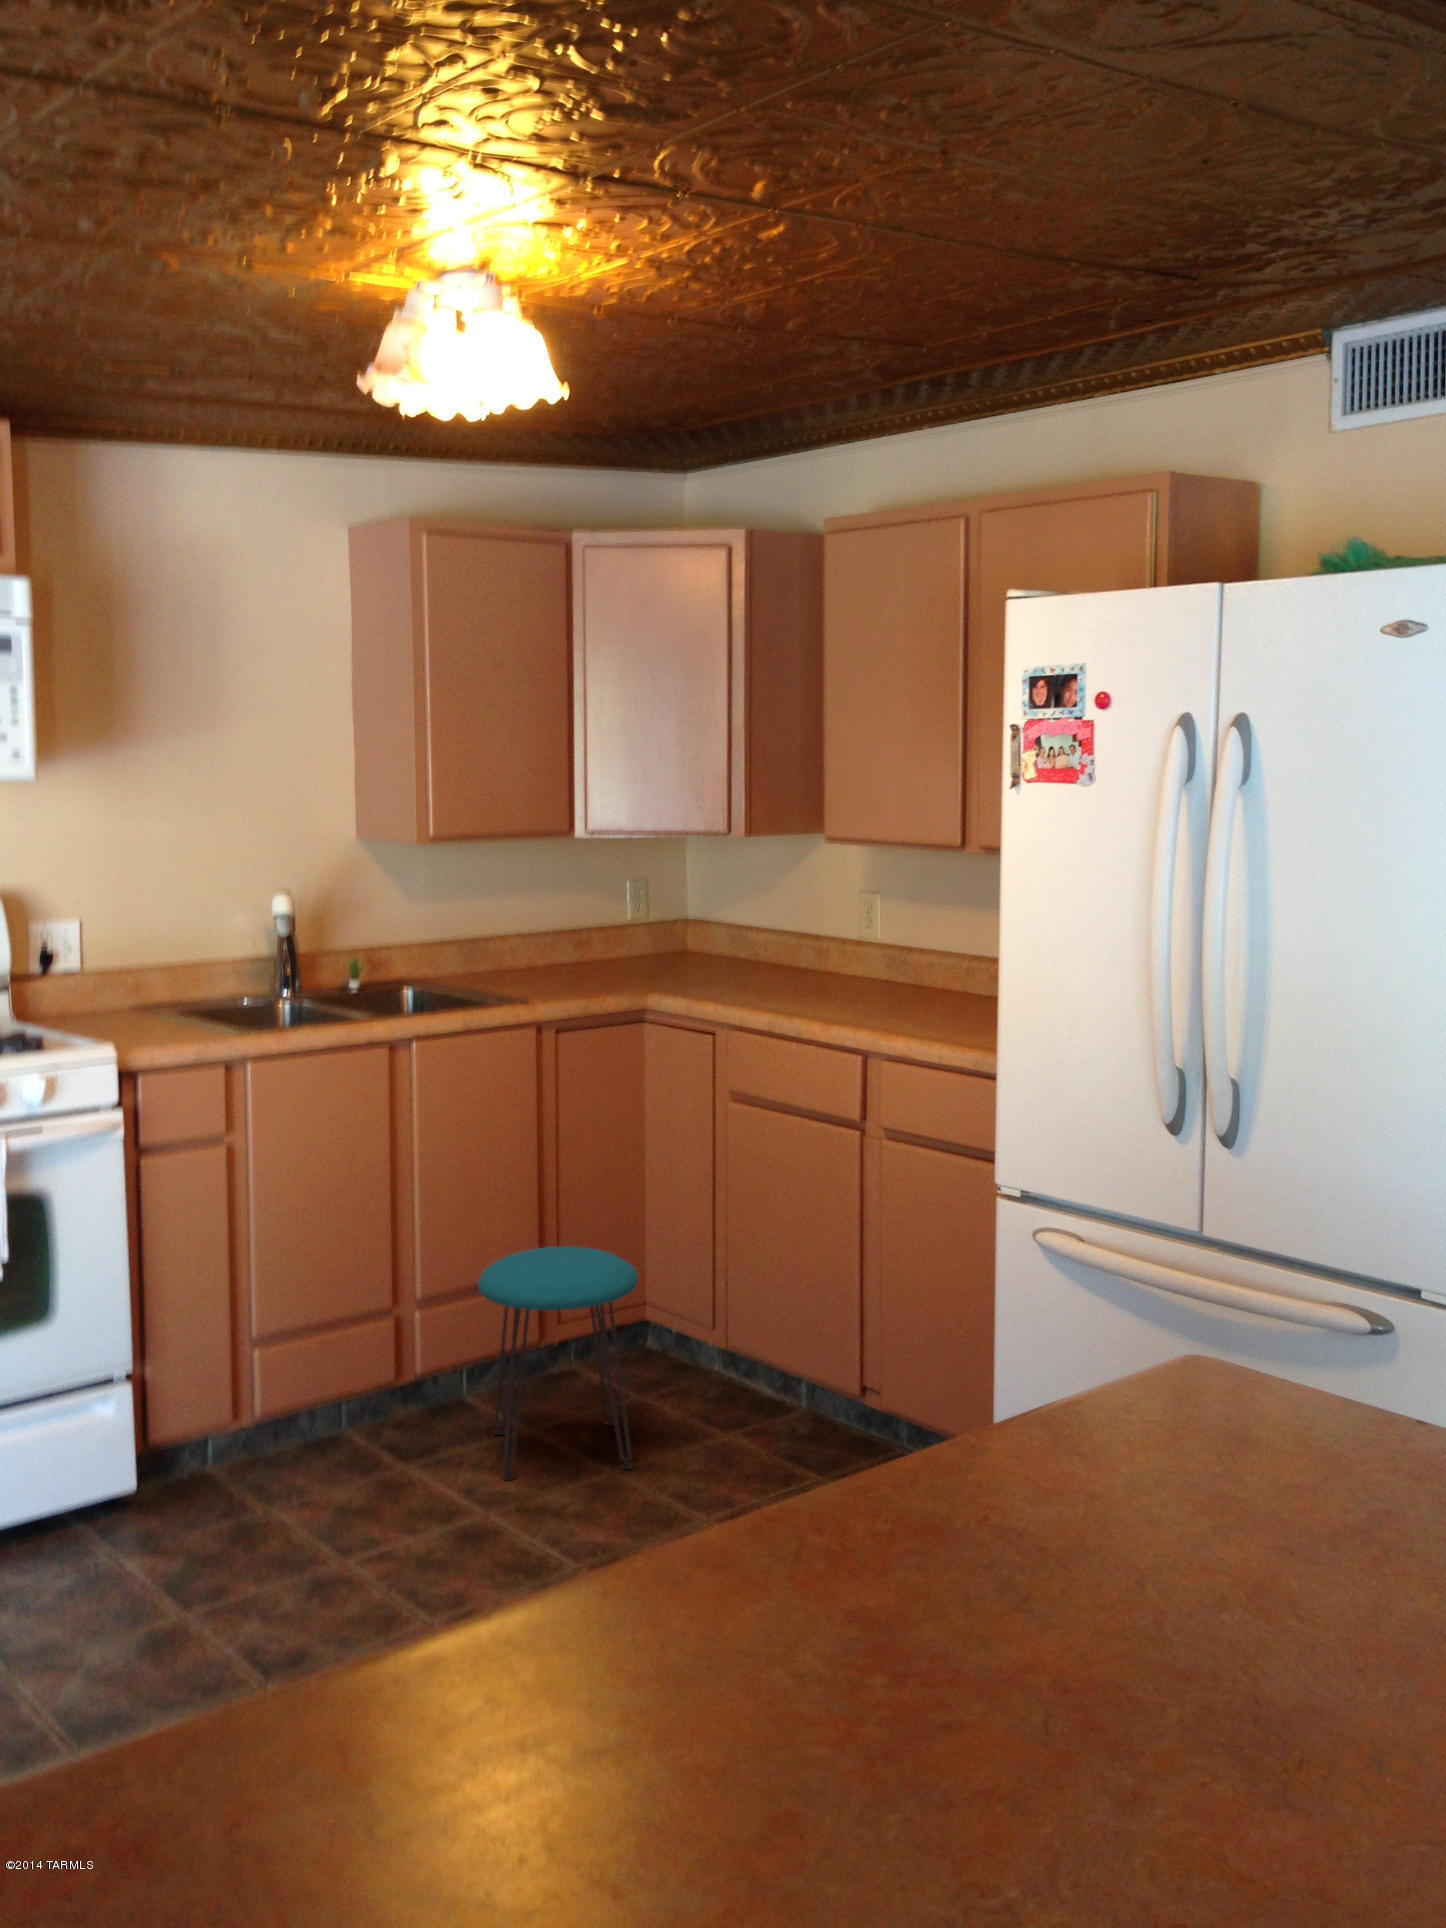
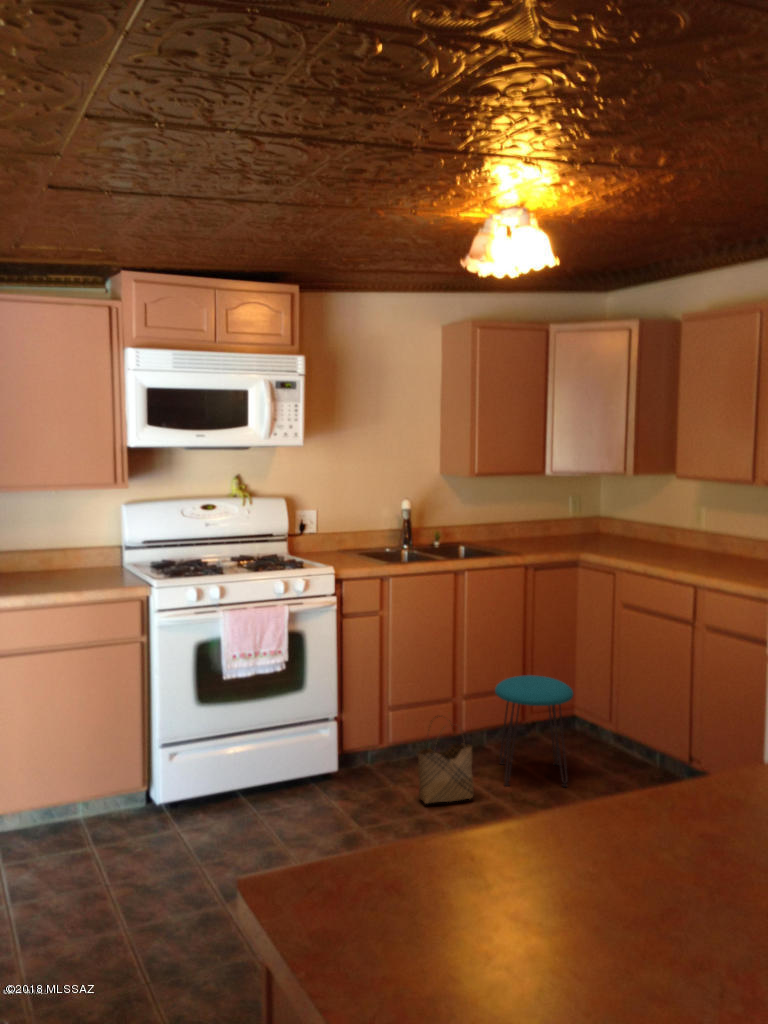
woven basket: none [310,1348,437,1540] -> present [417,716,474,804]

